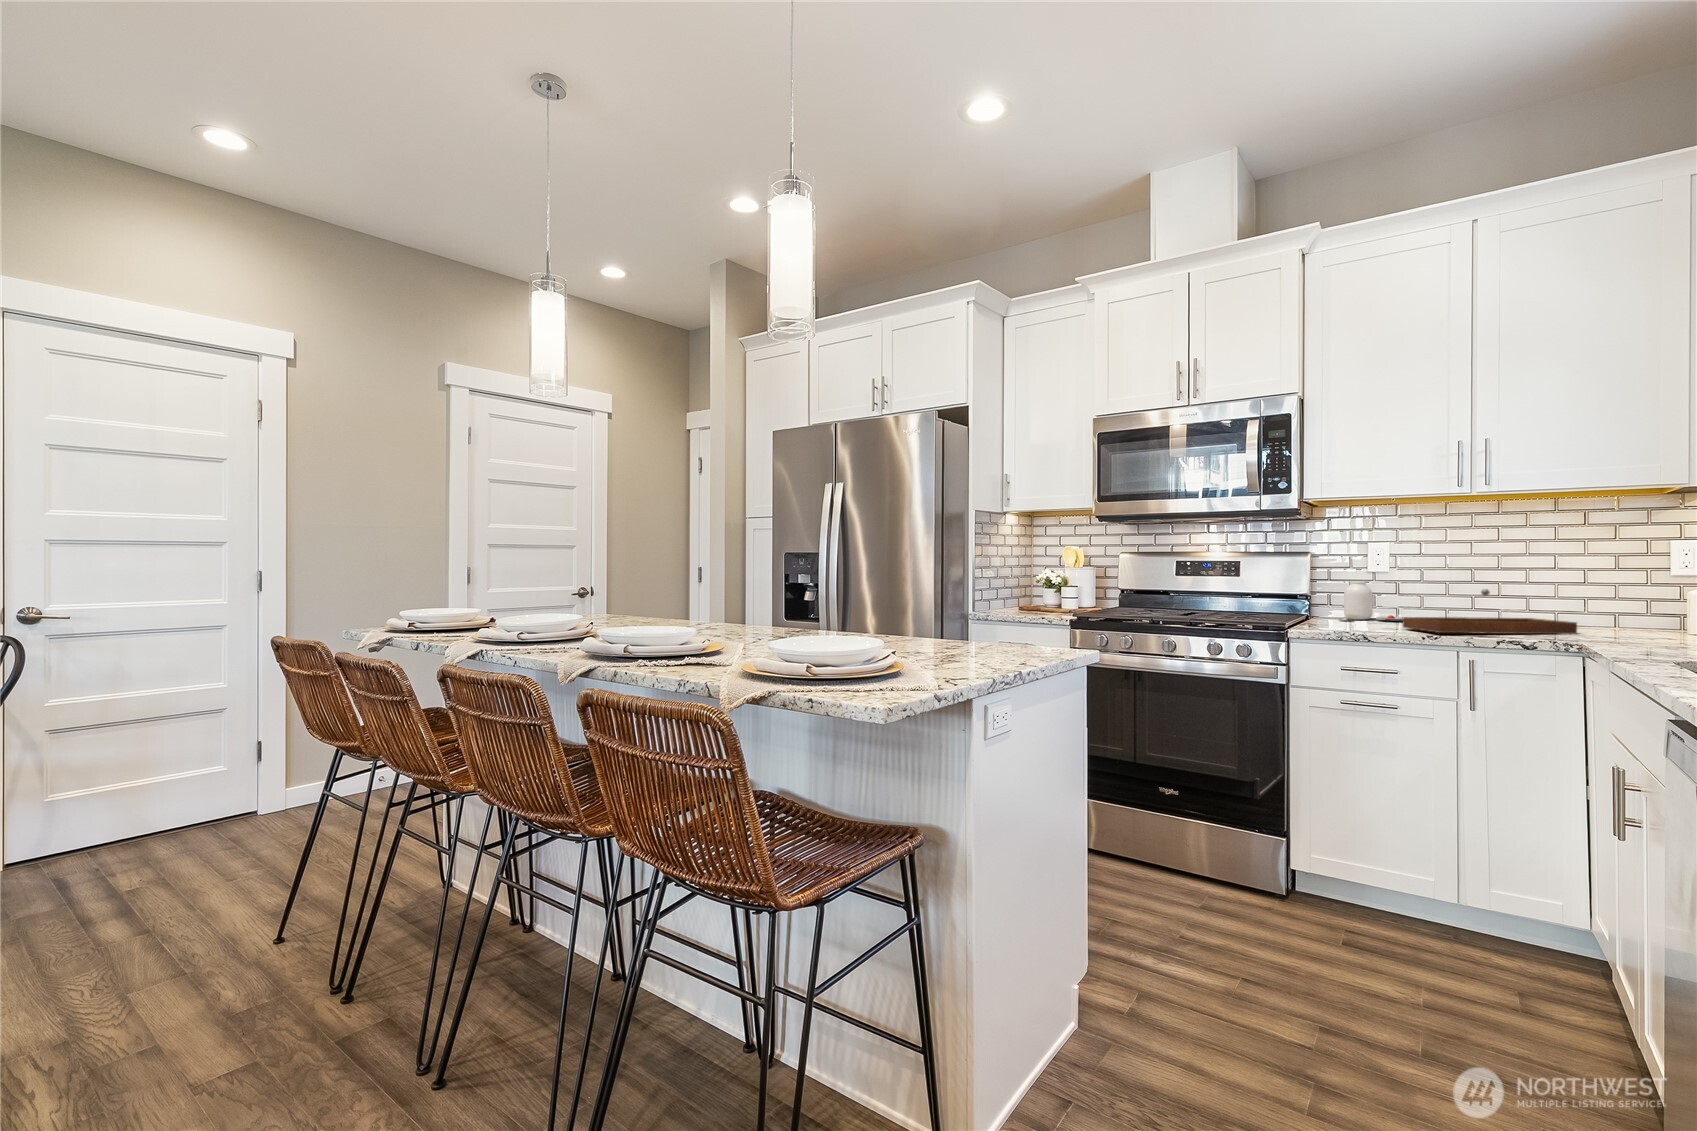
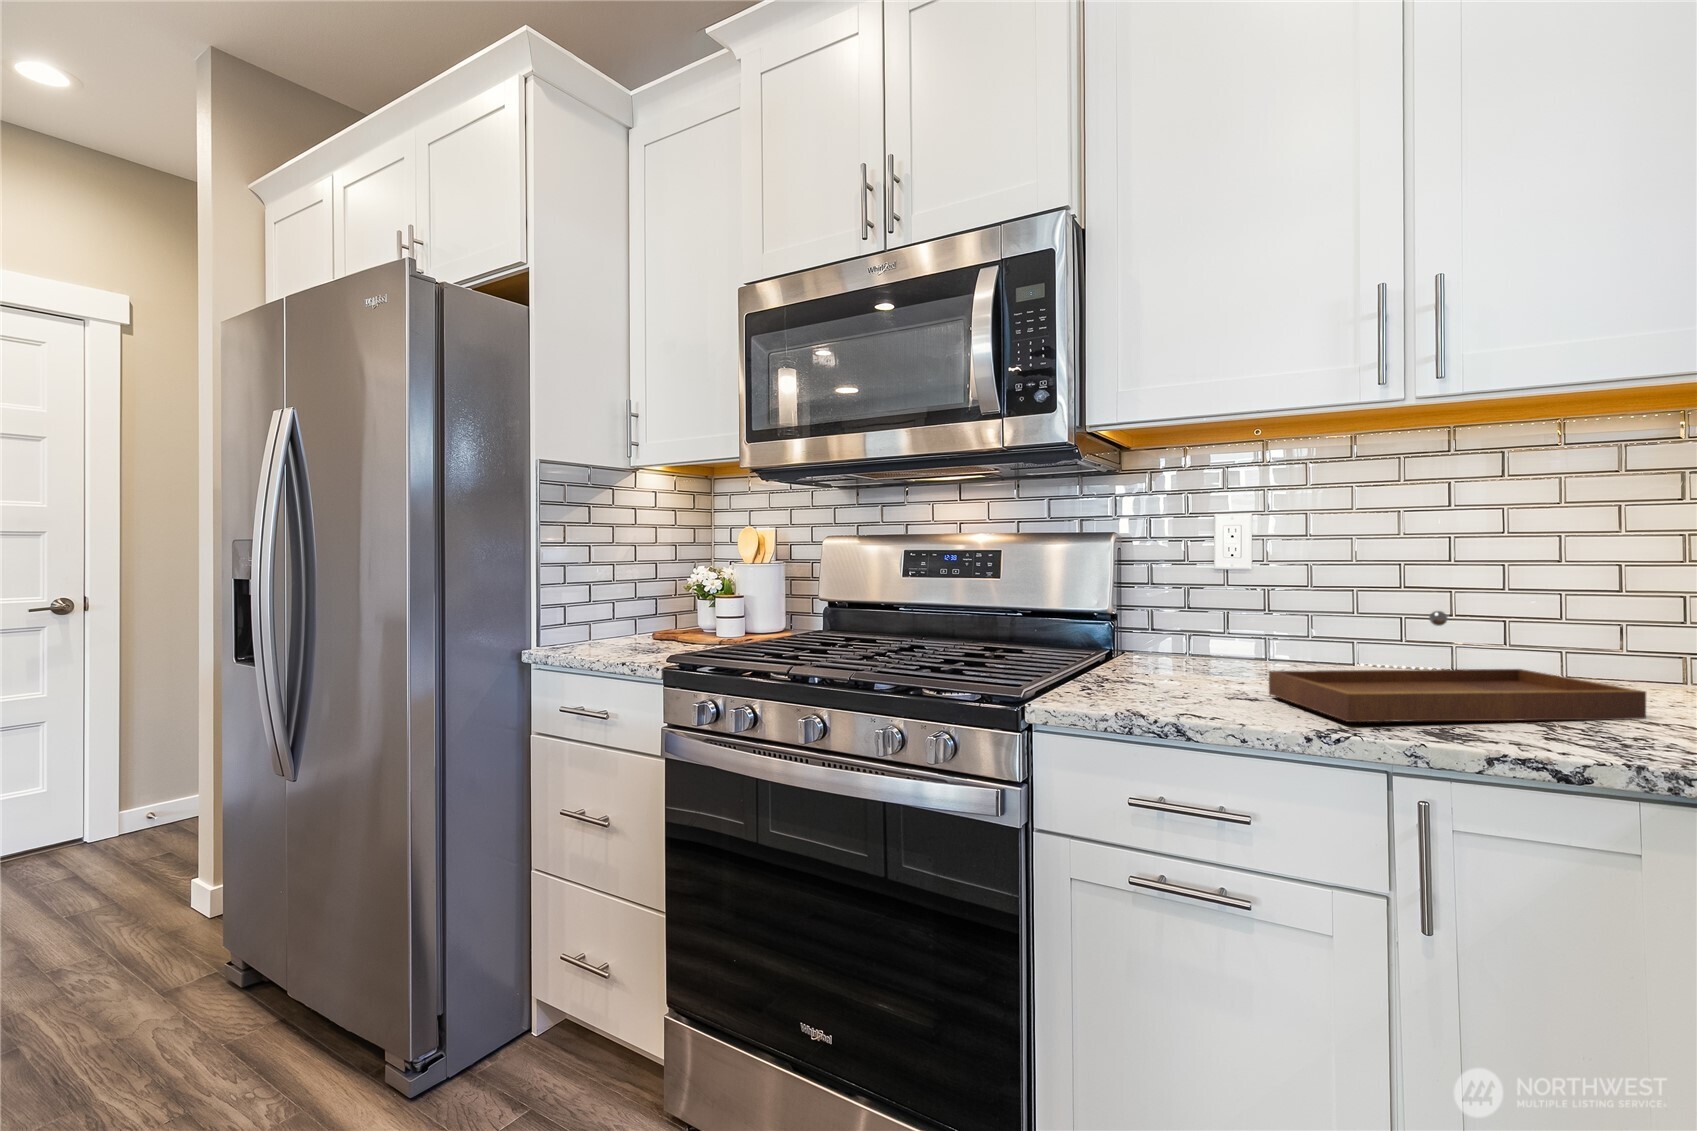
jar: present [1339,581,1403,621] -> none [1160,587,1295,665]

